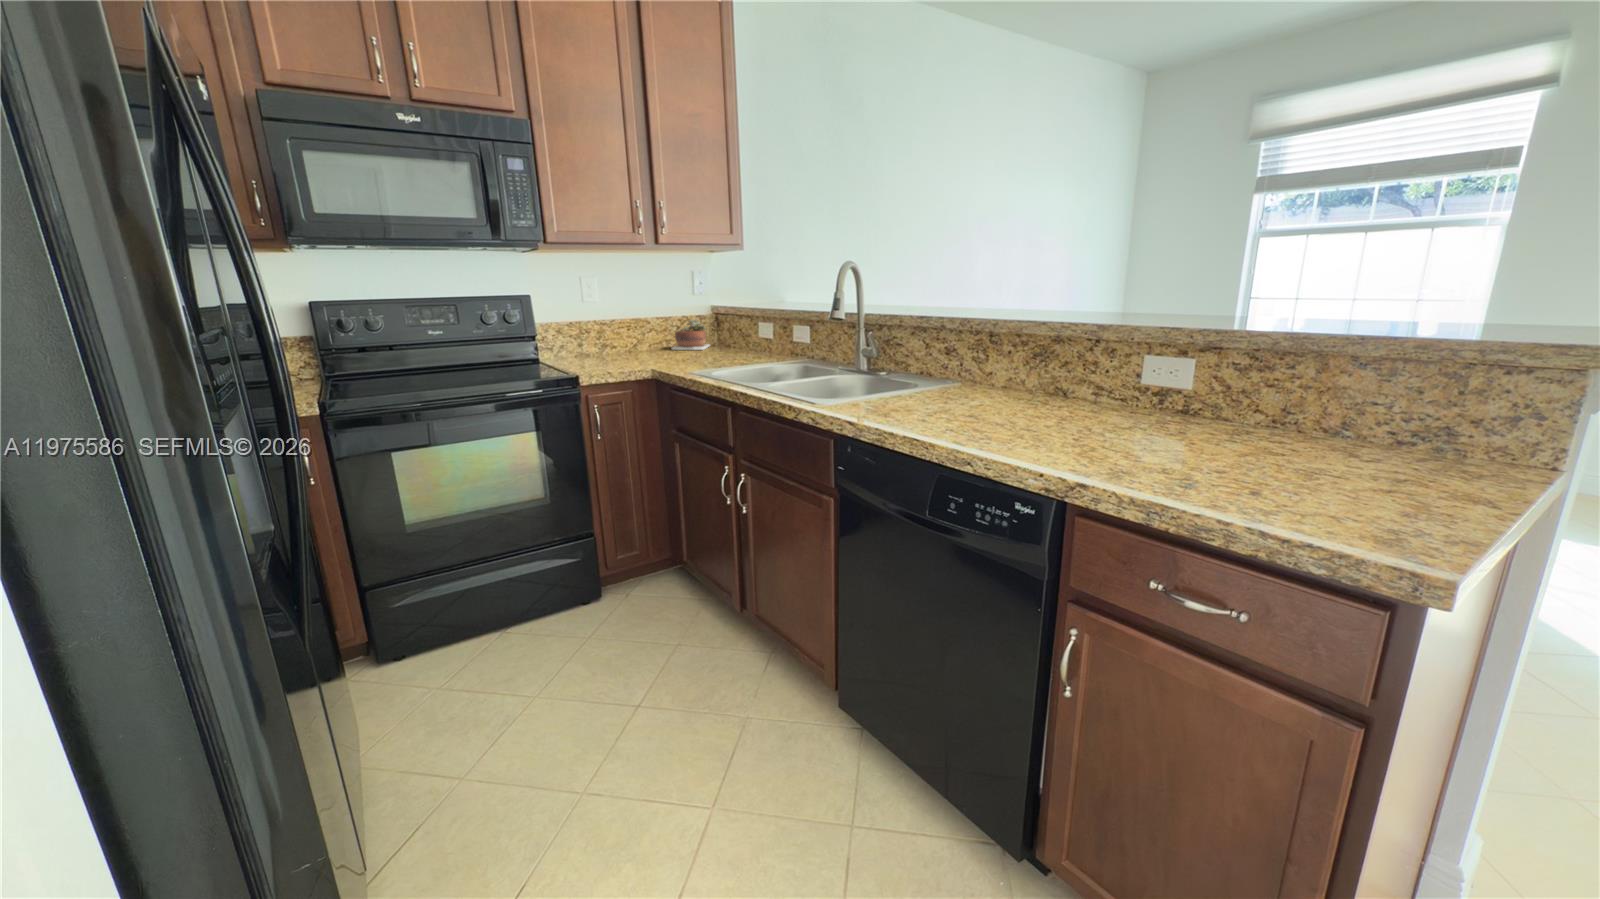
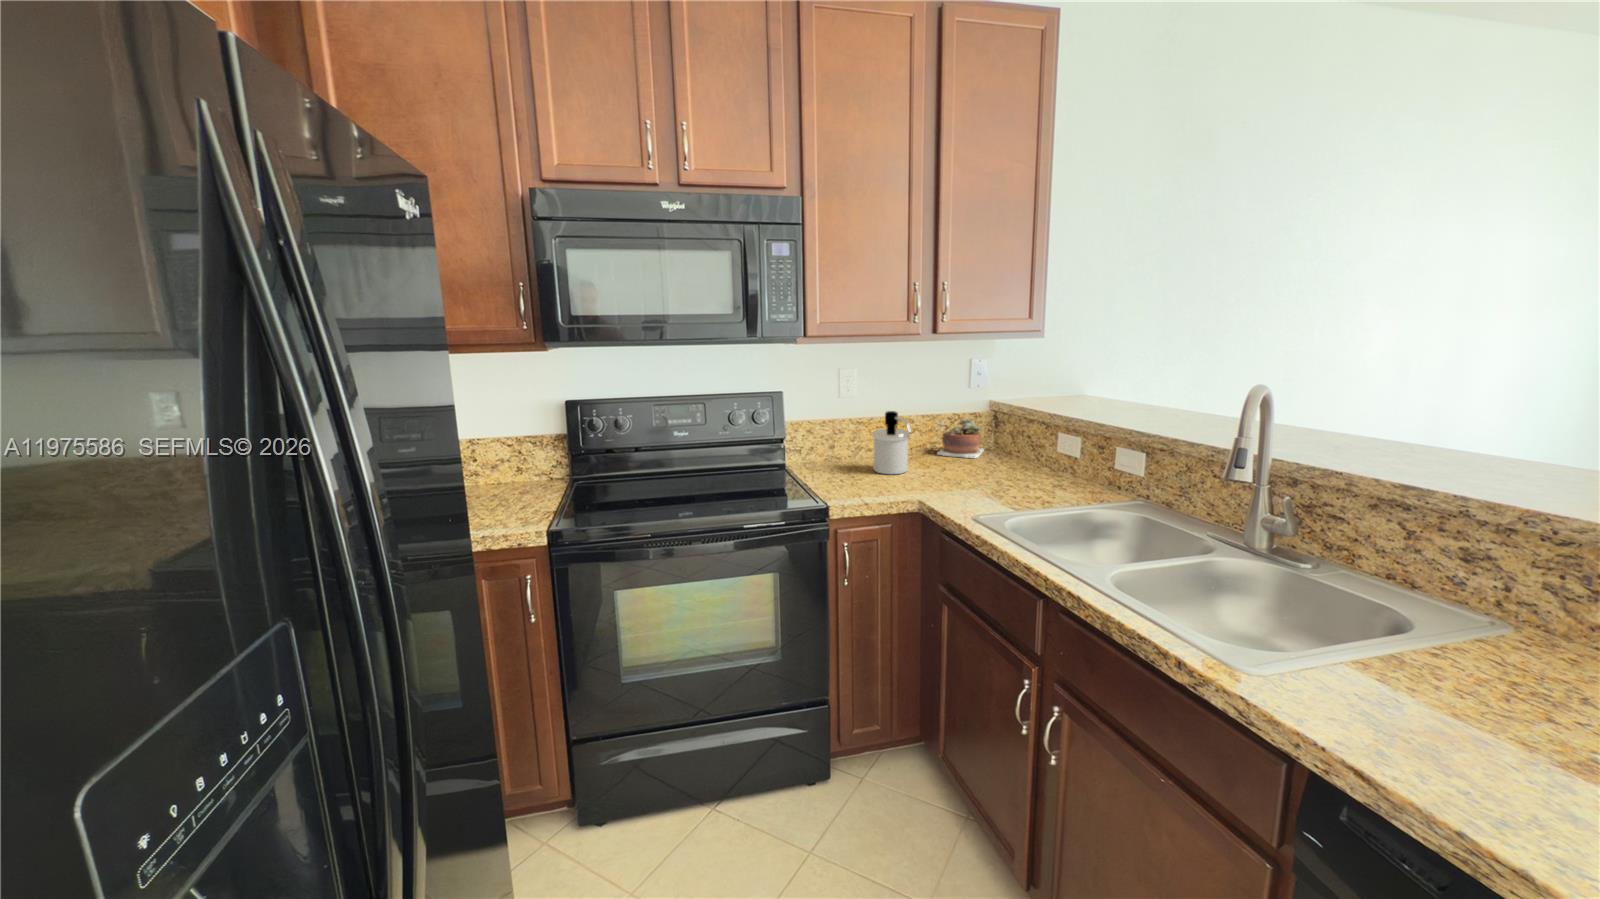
soap dispenser: none [613,309,645,360] -> present [873,411,910,474]

